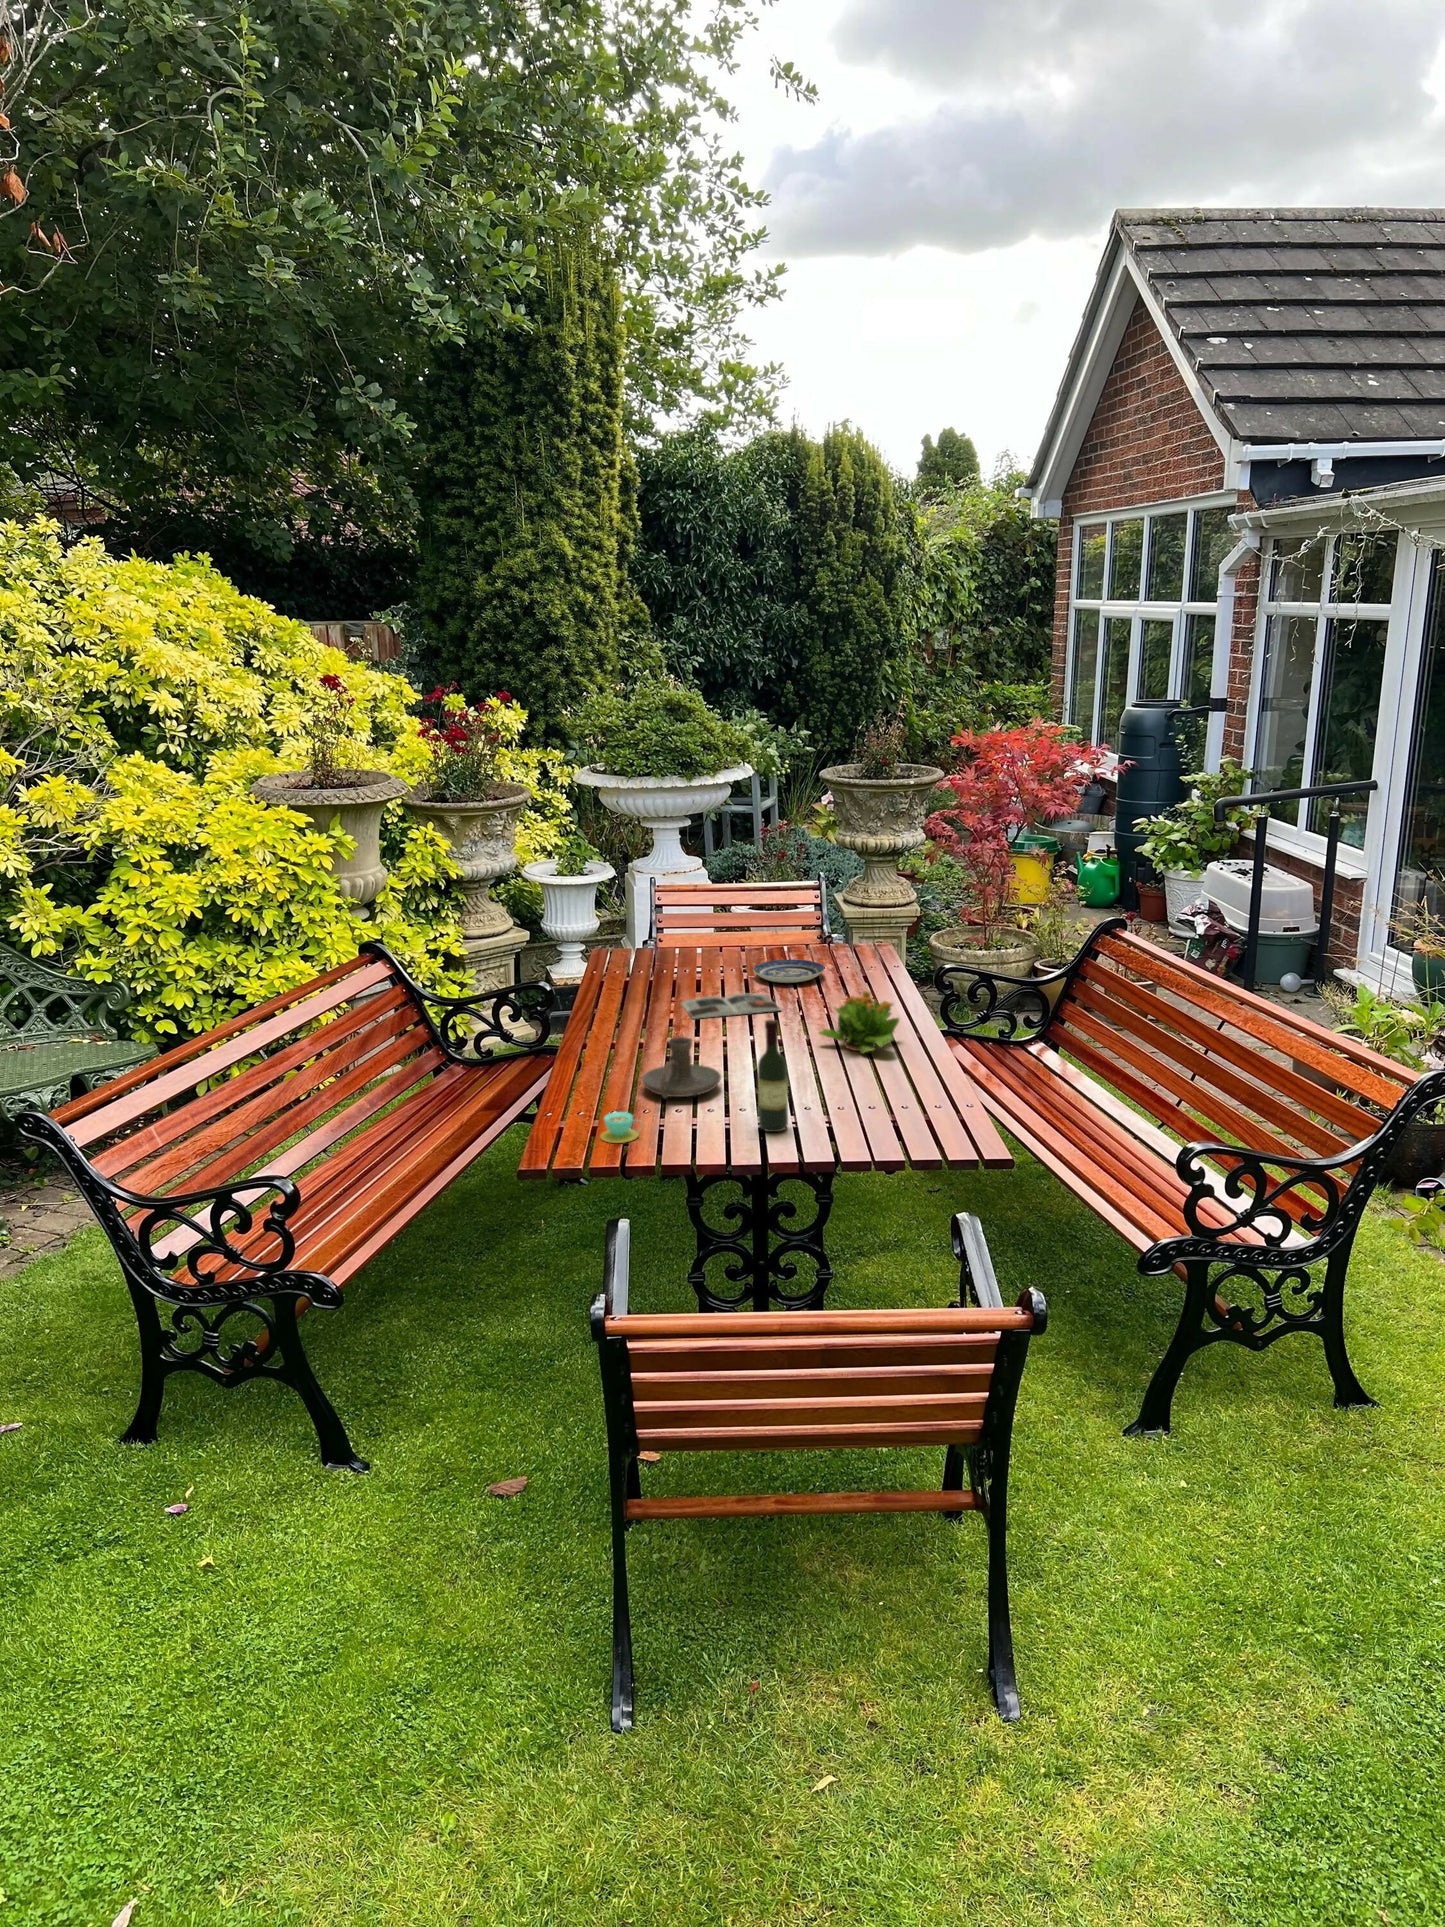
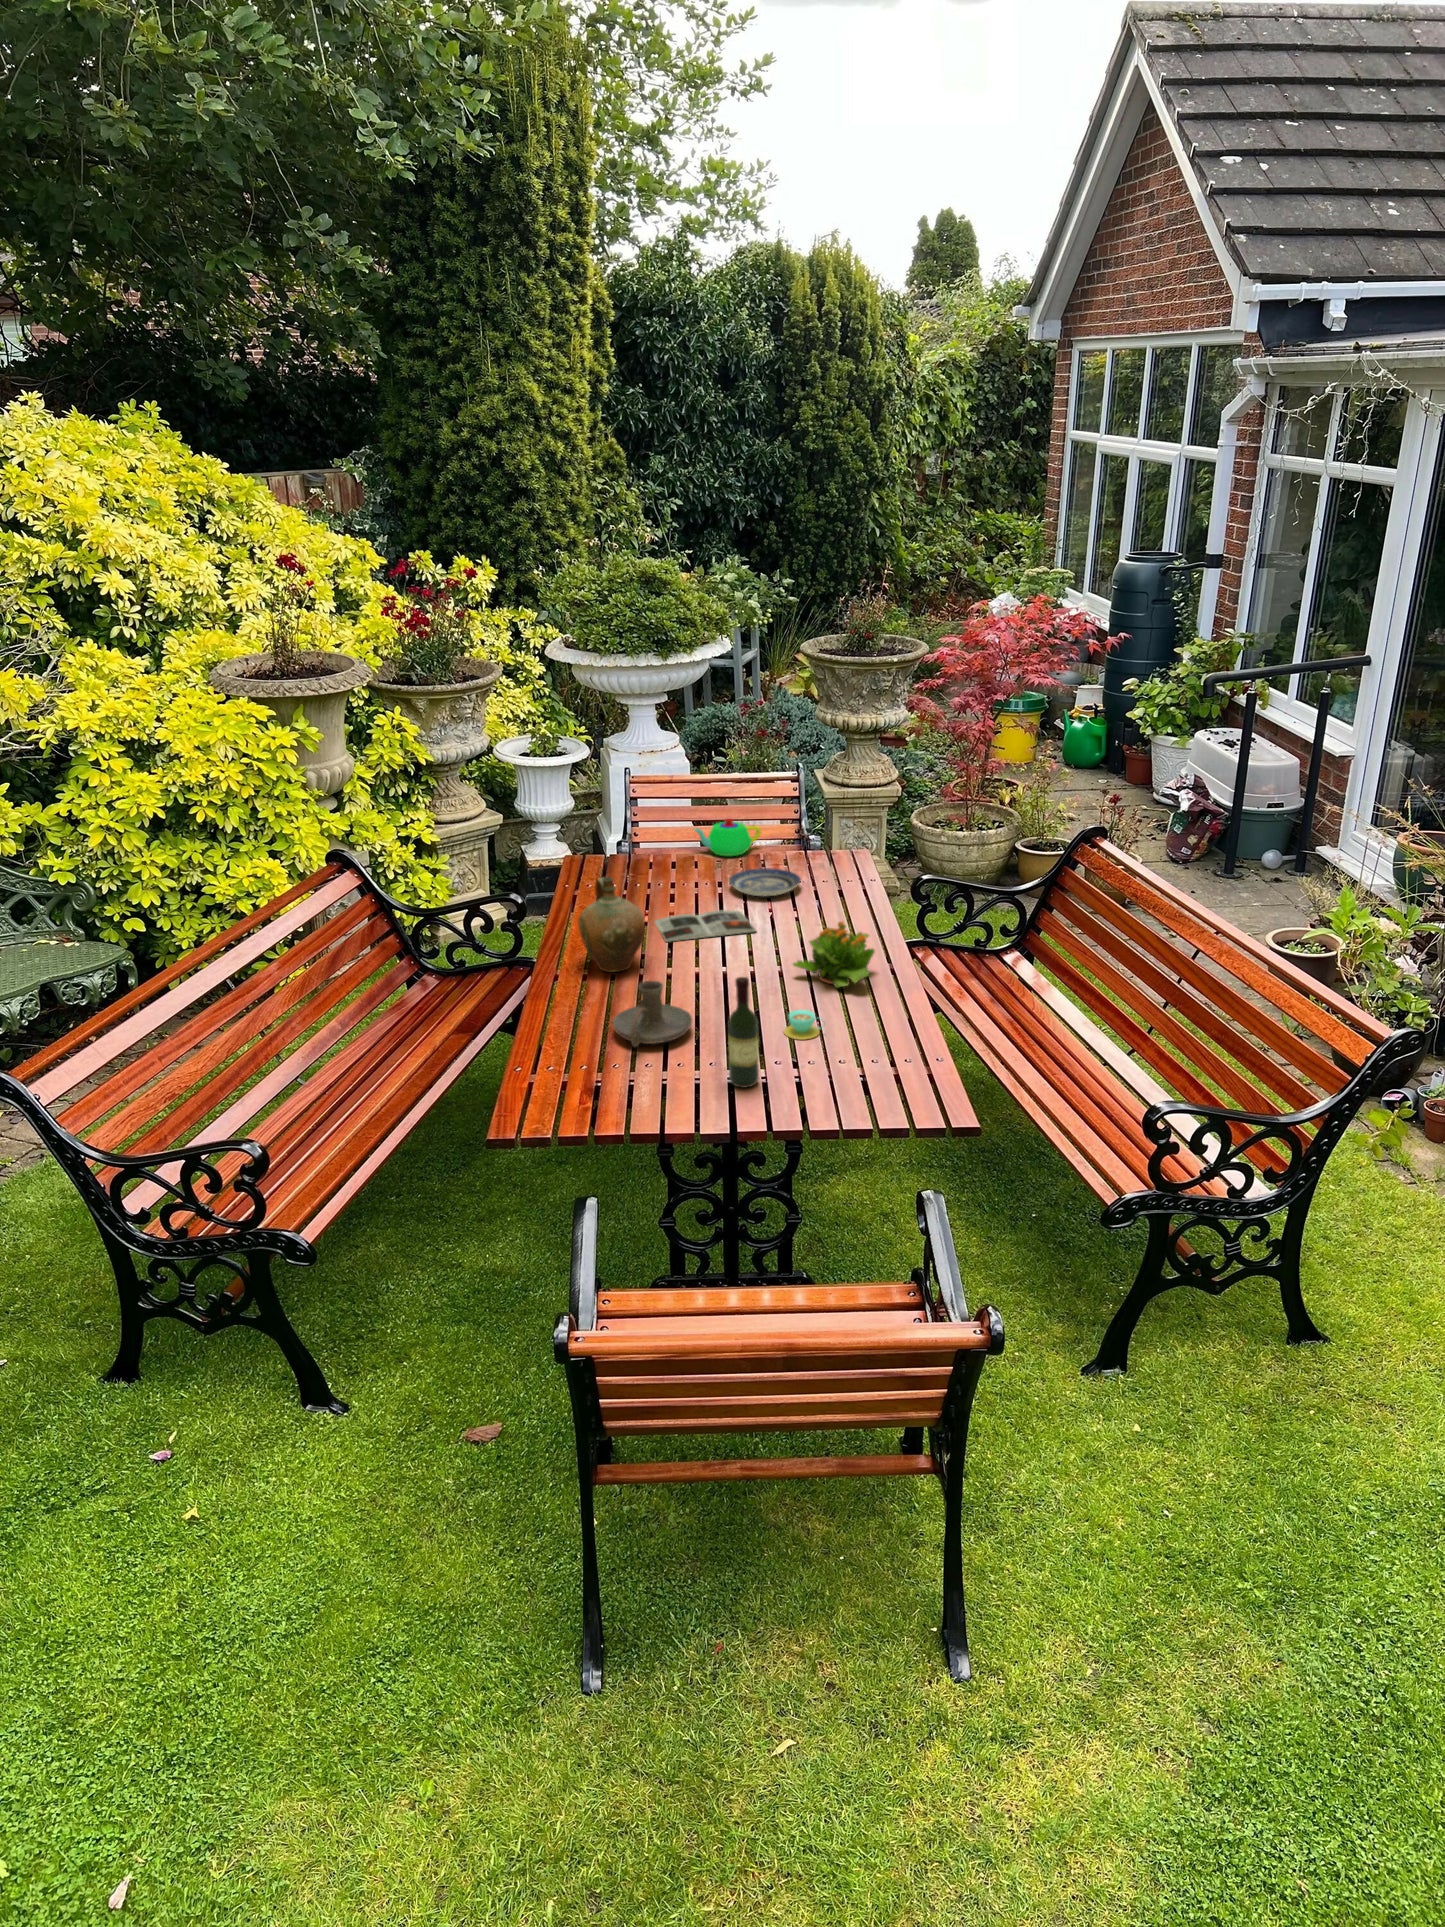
teapot: none [717,916,784,953] -> present [694,819,761,856]
ceramic jug: none [608,949,673,1042] -> present [578,877,645,972]
teacup: present [600,1112,639,1143] -> present [784,1009,824,1040]

